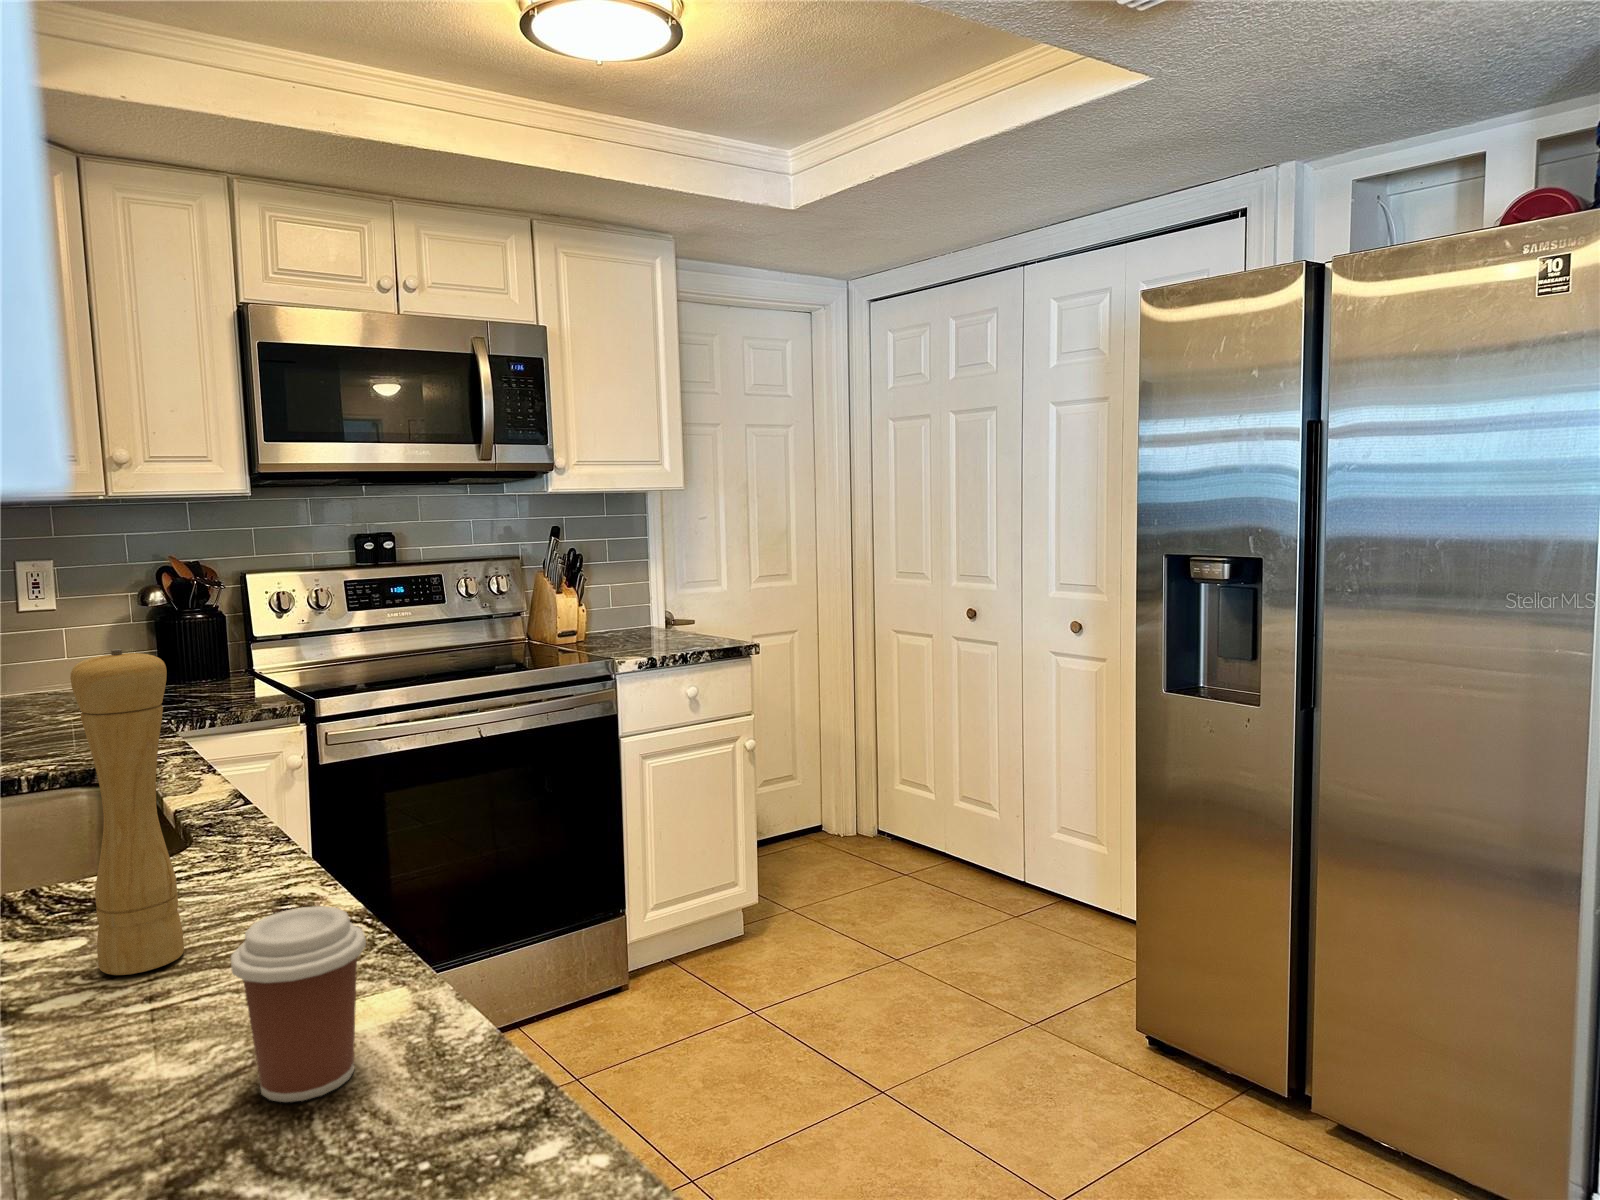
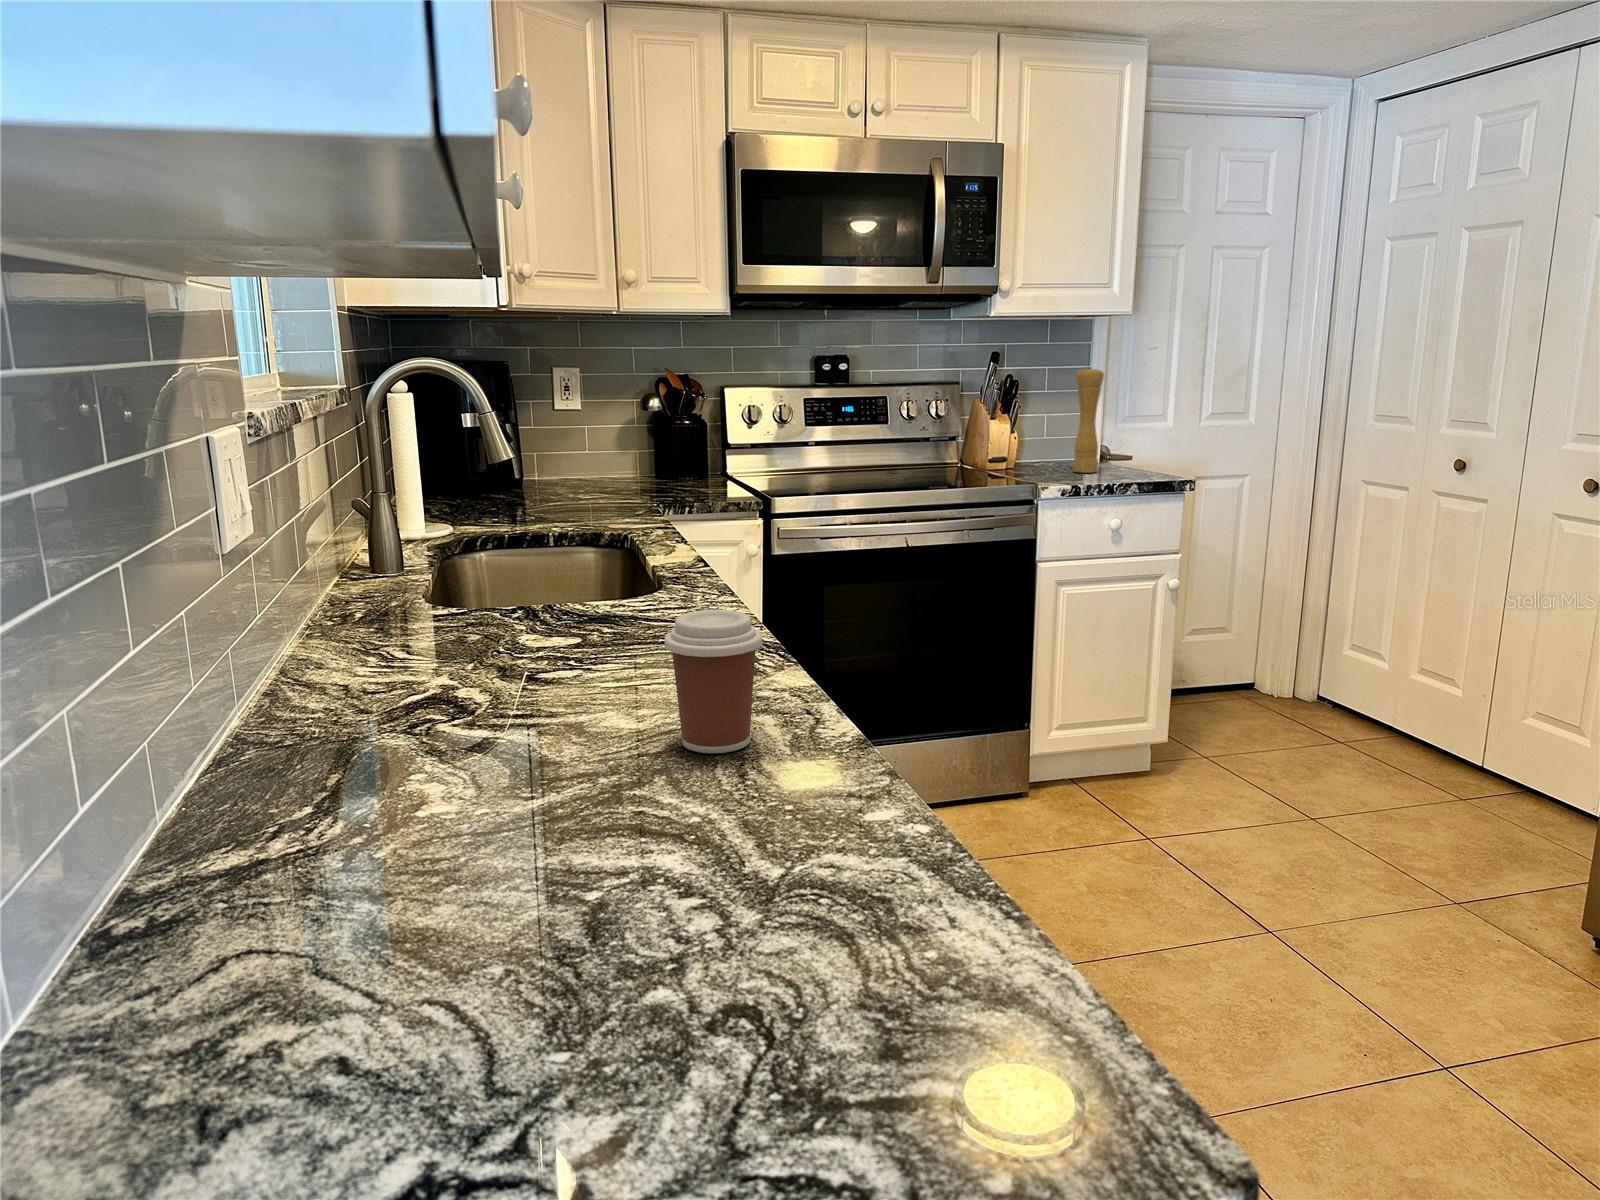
pepper mill: present [70,649,184,975] -> present [1073,367,1104,473]

